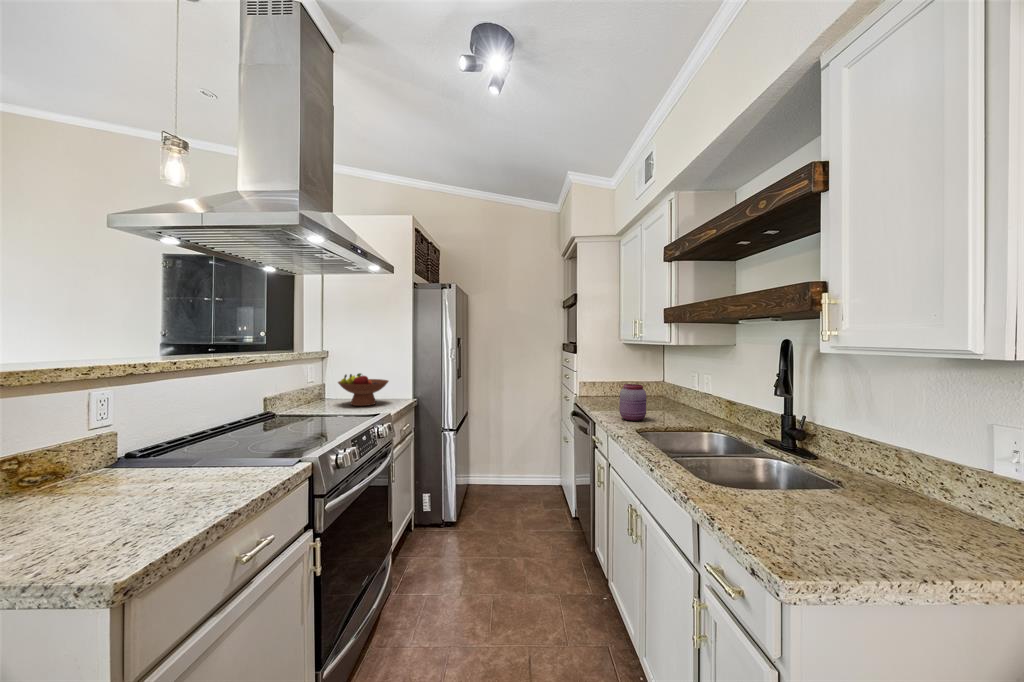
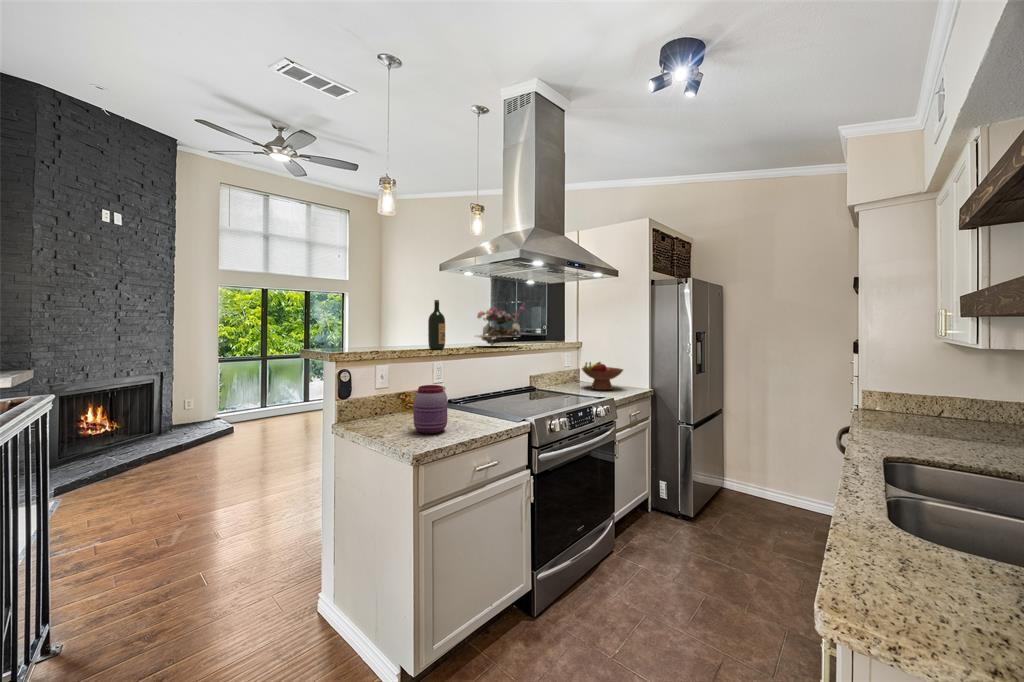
wine bottle: none [73,276,118,366] -> present [428,300,445,349]
flower arrangement: none [163,296,268,358] -> present [477,303,525,345]
jar: present [619,384,646,421] -> present [413,385,448,434]

